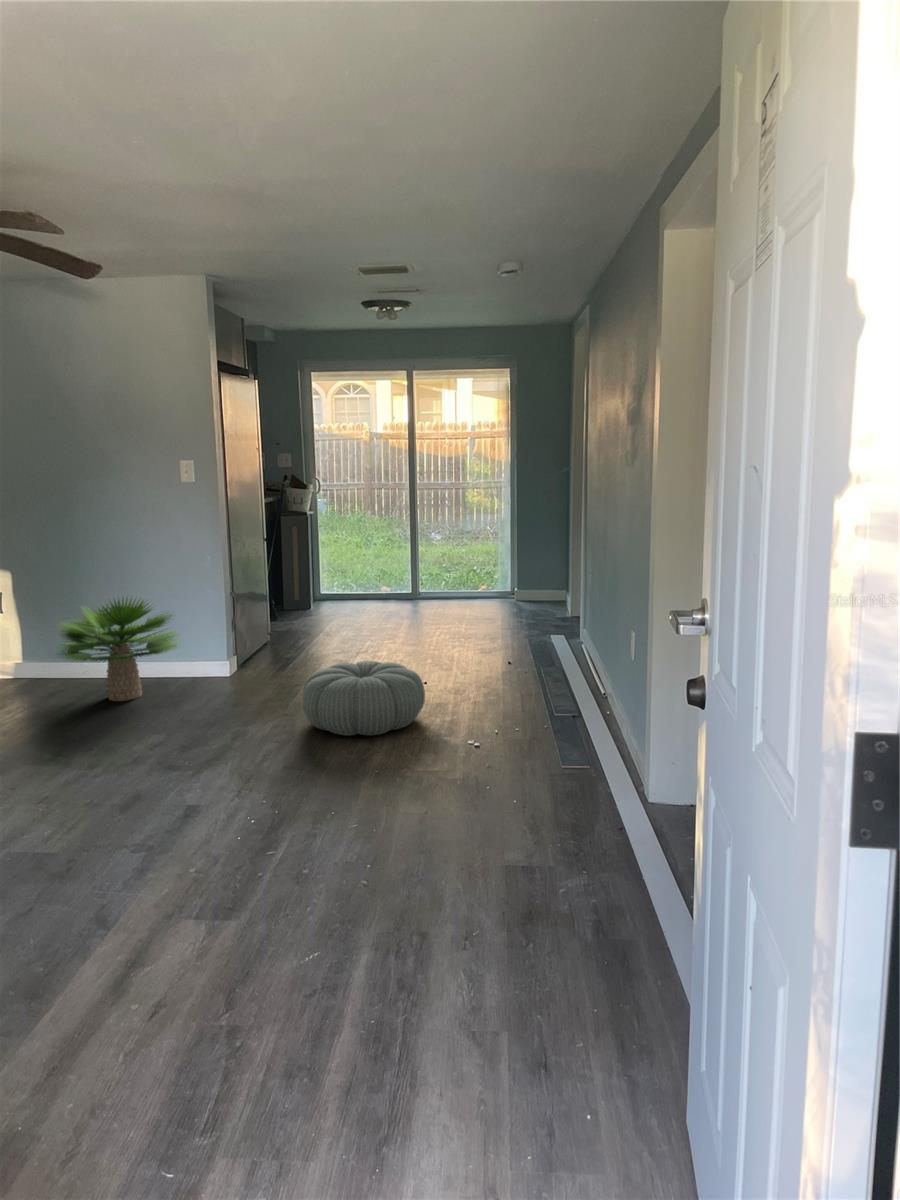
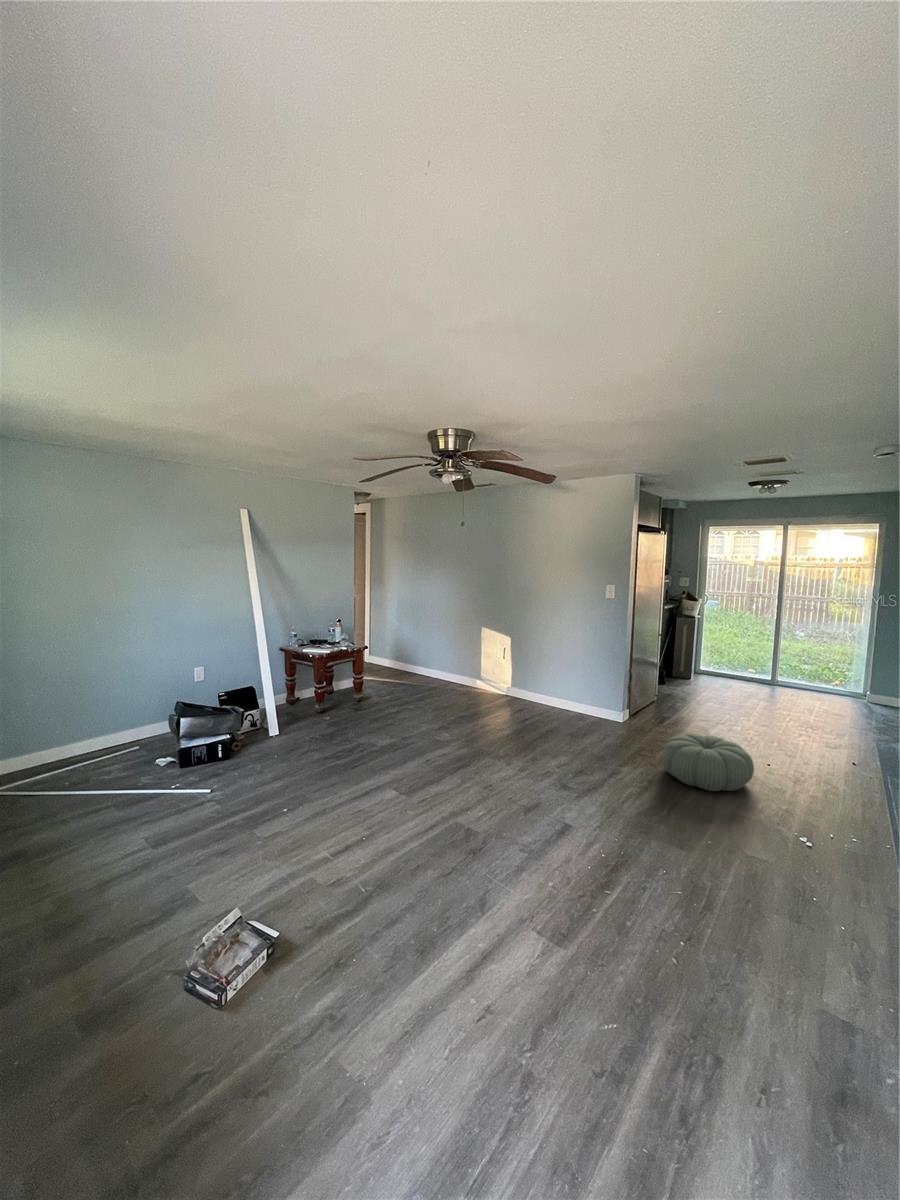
potted plant: present [58,597,179,701] -> none [526,661,598,723]

